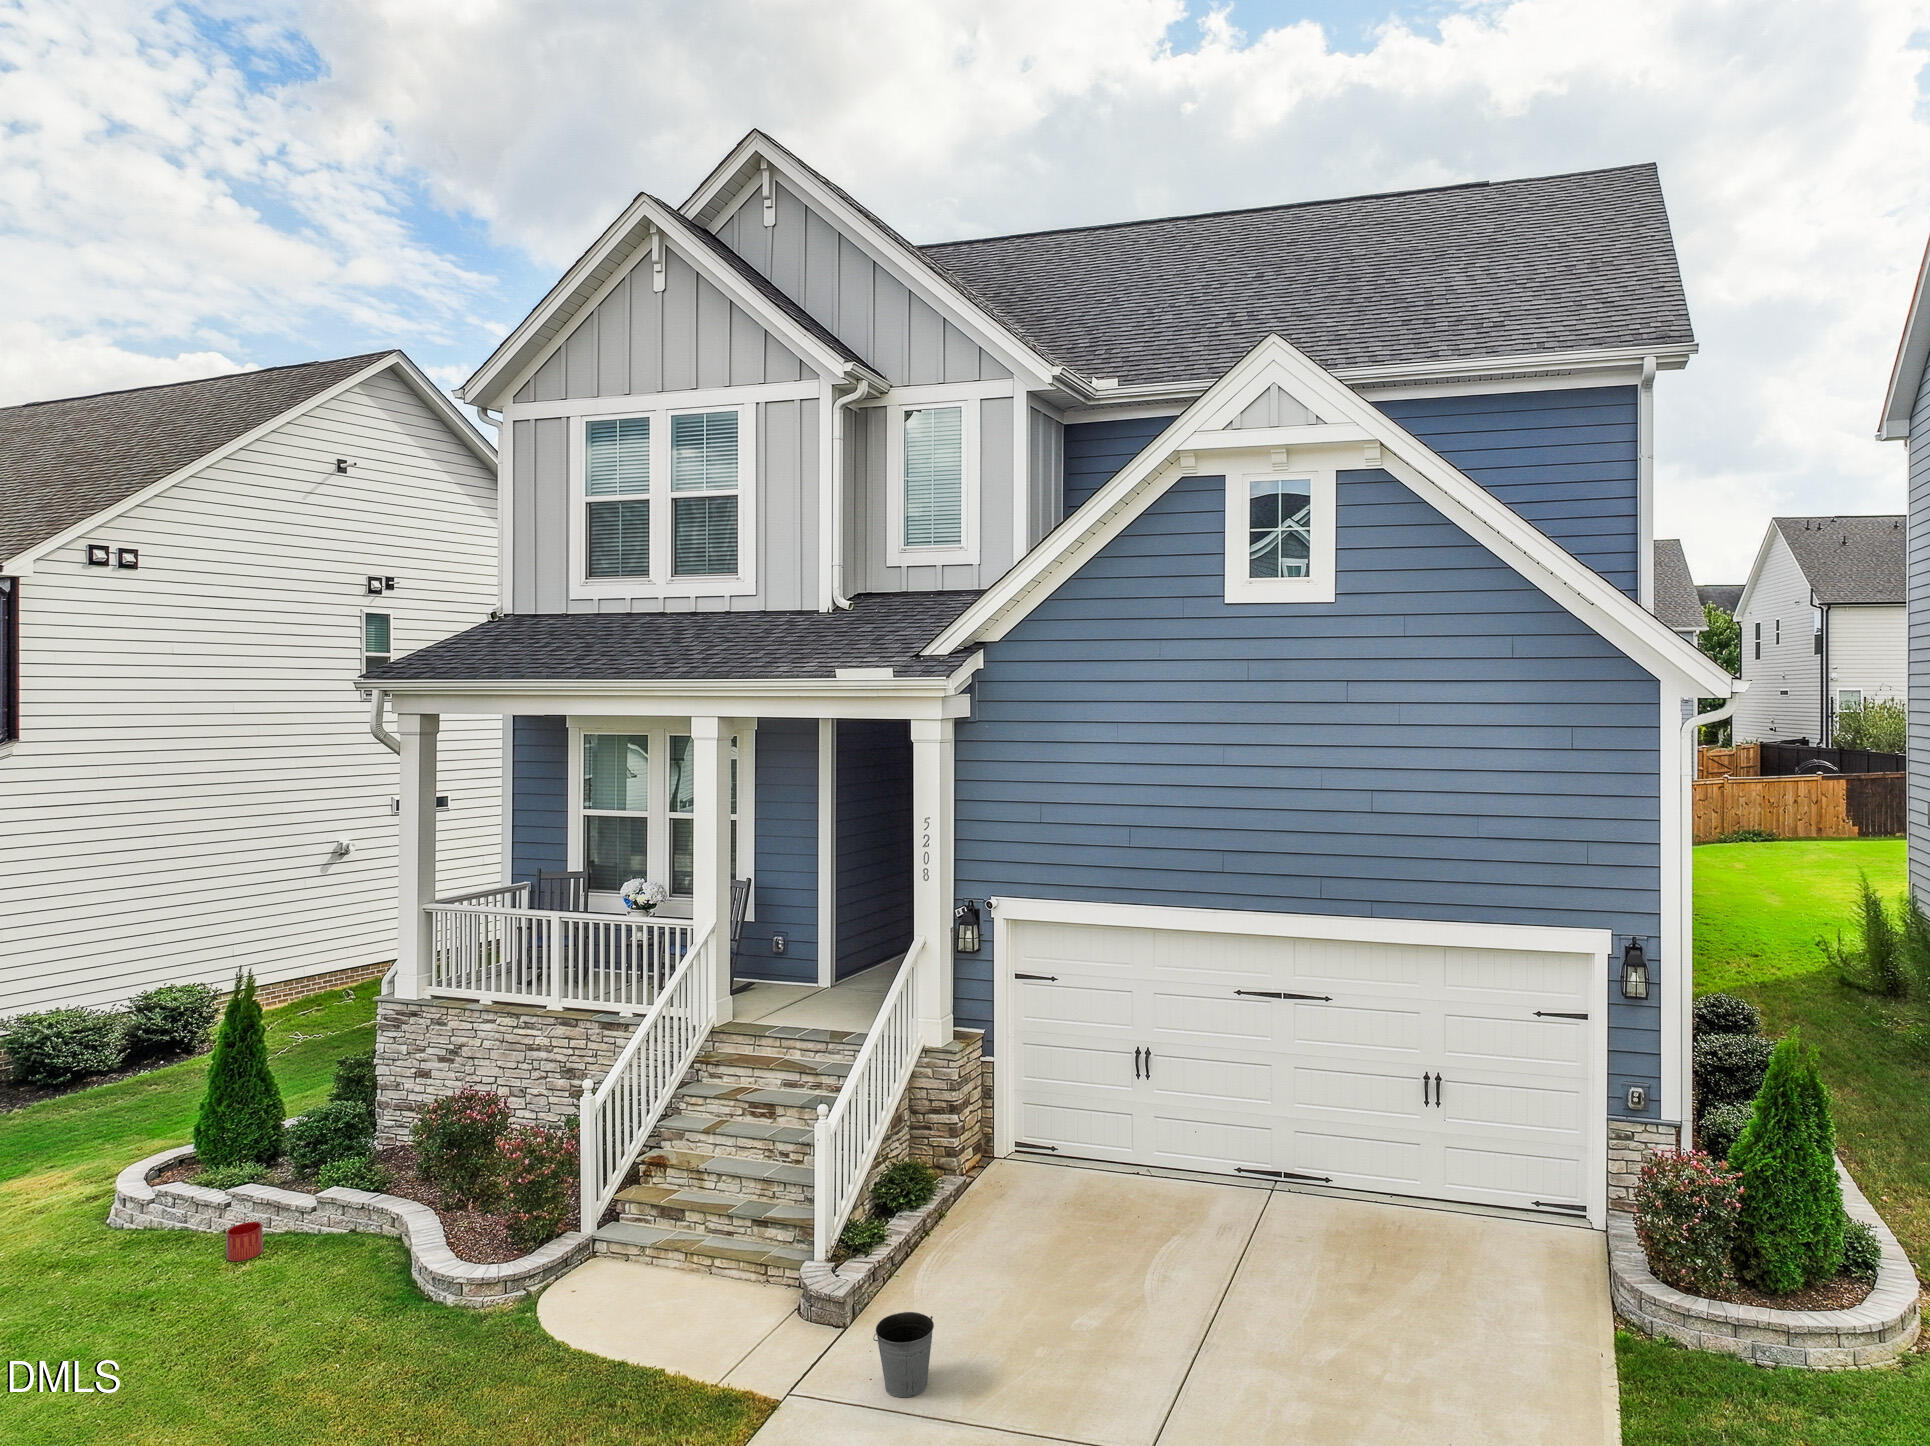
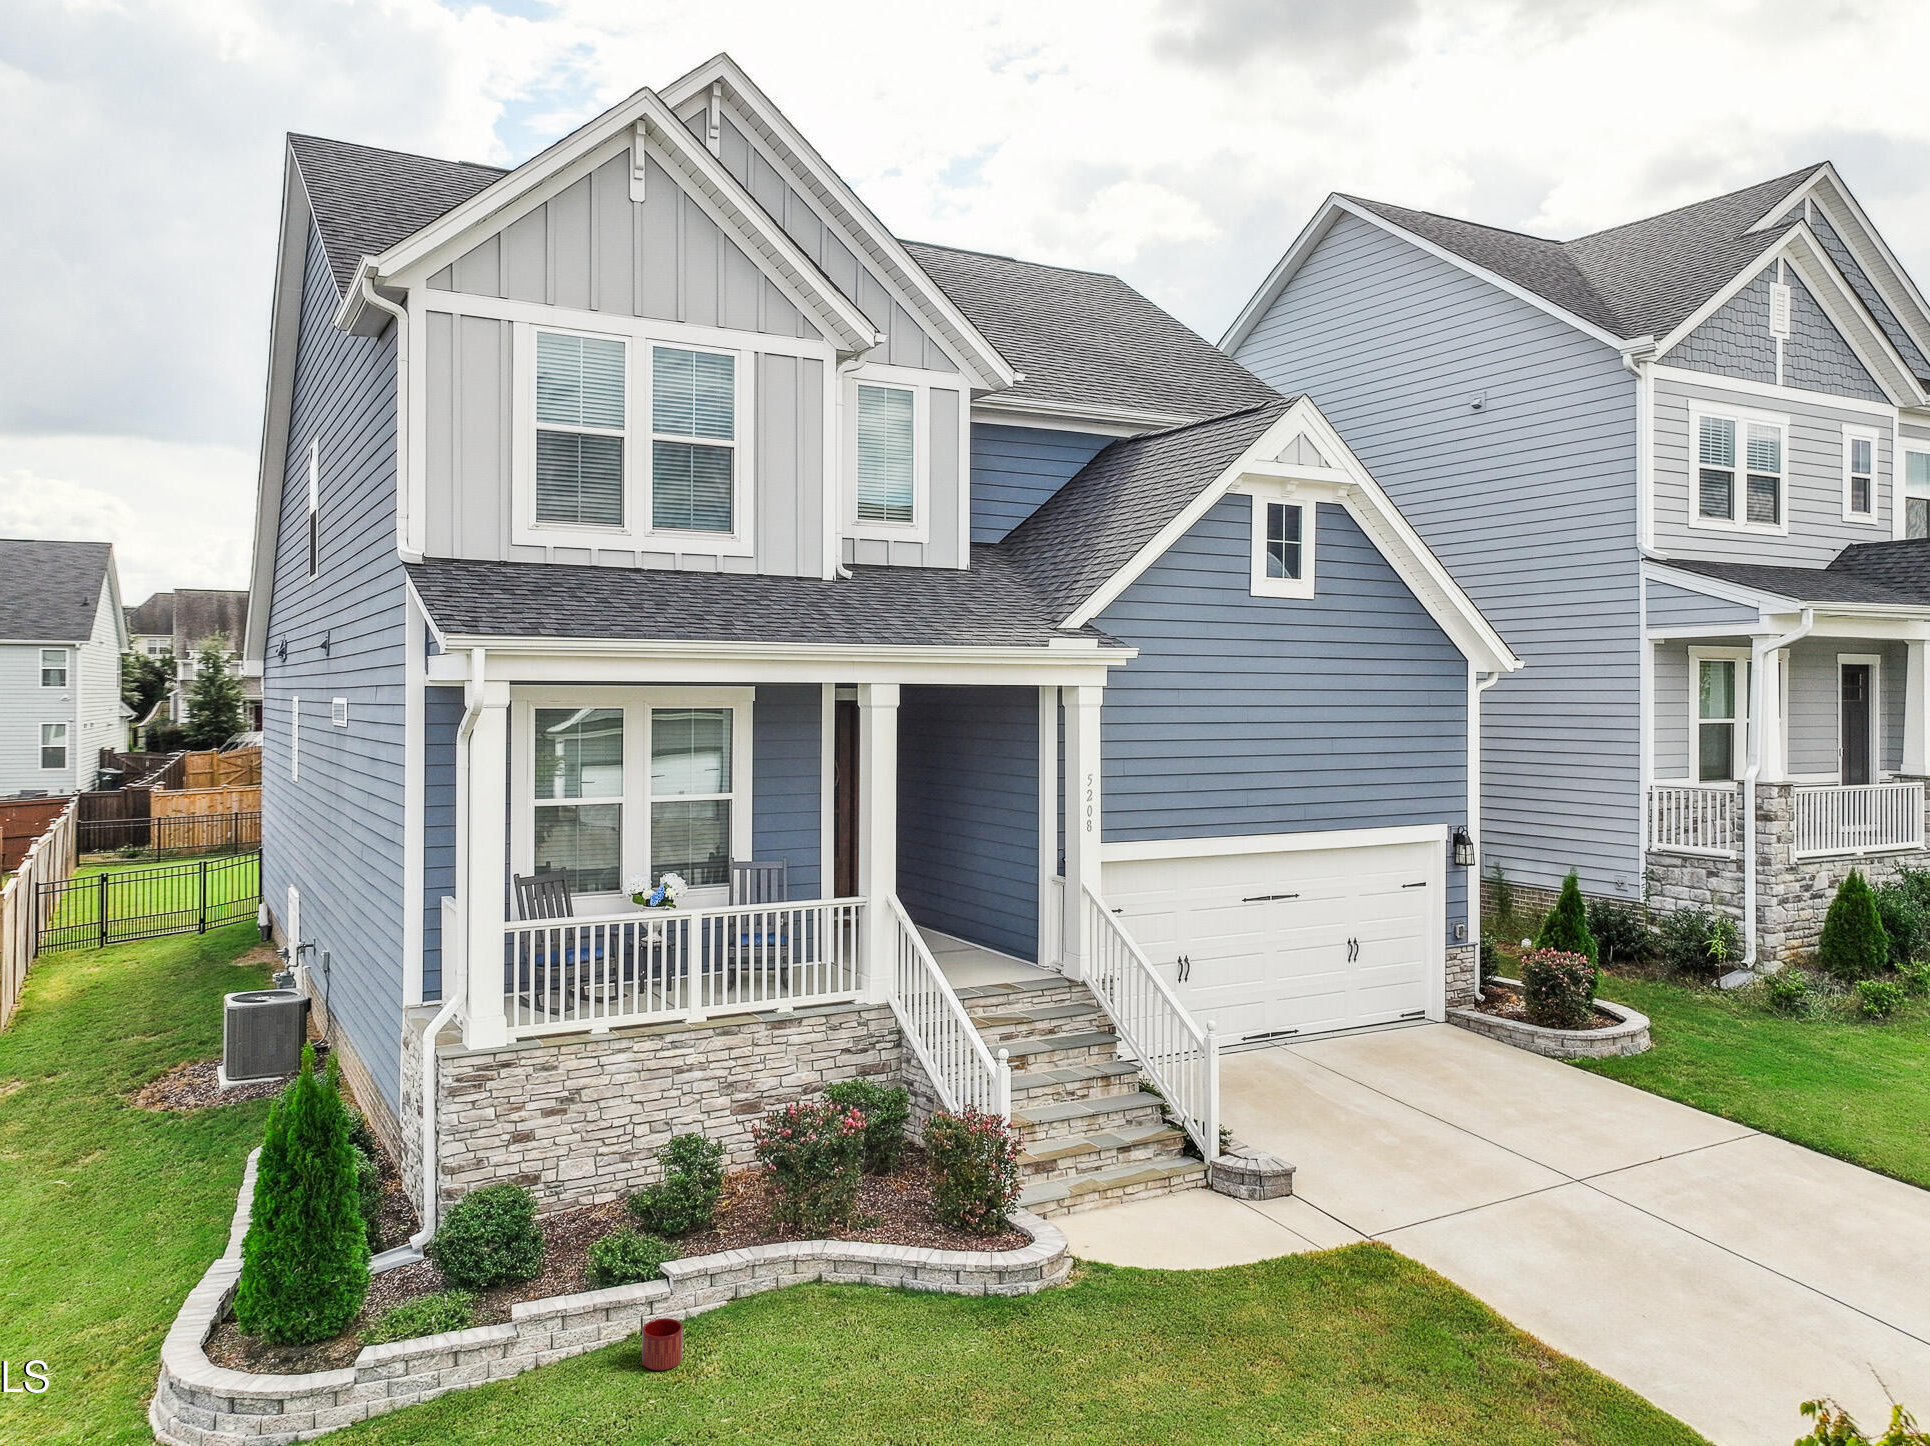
bucket: present [873,1312,934,1397] -> none [1375,1140,1424,1200]

